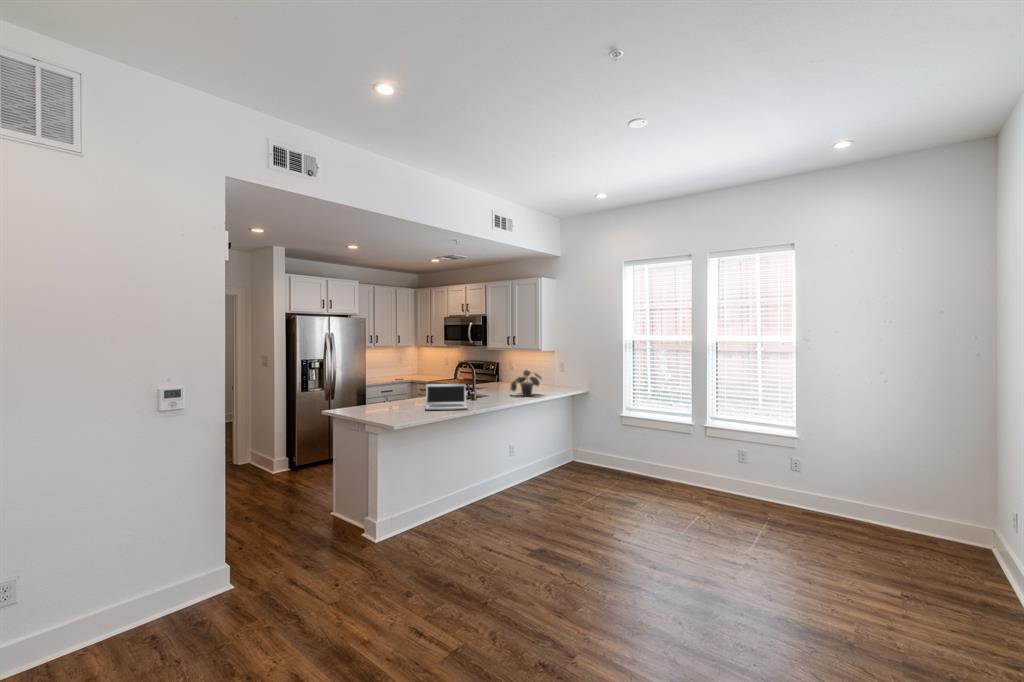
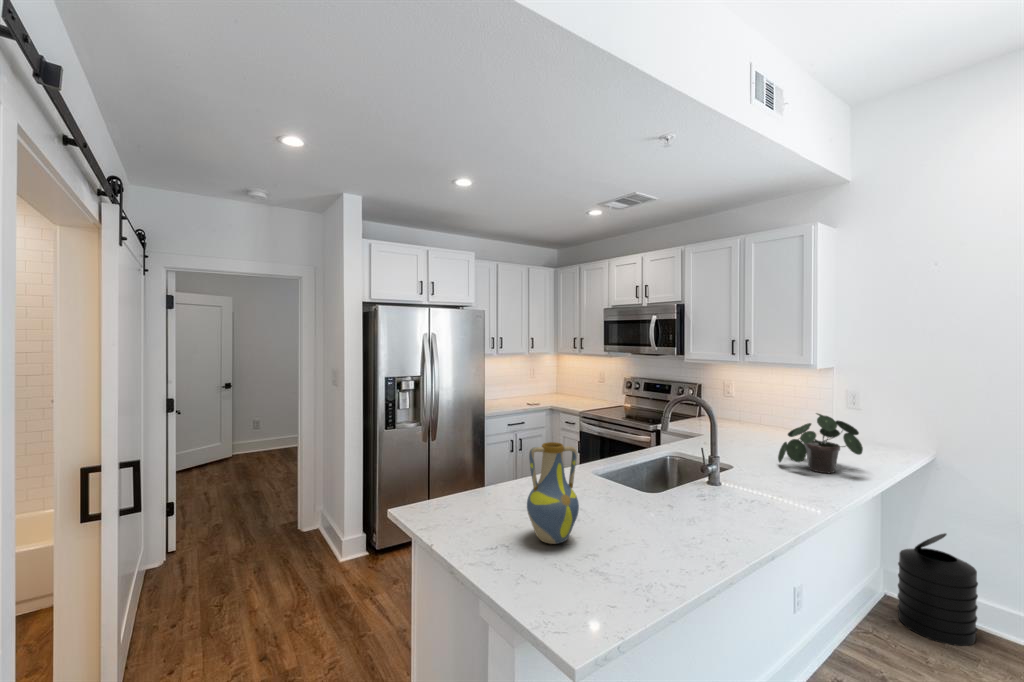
vase: none [382,375,403,413] -> present [527,442,579,544]
laptop: present [425,384,467,410] -> none [623,455,750,541]
trash can: none [571,426,600,474] -> present [897,533,978,646]

